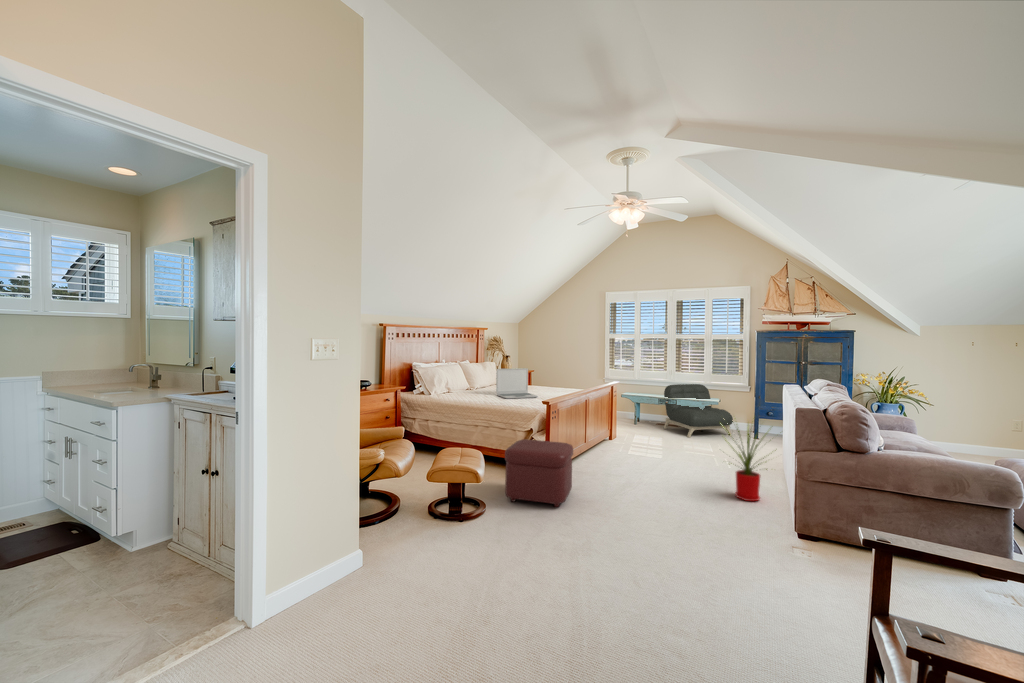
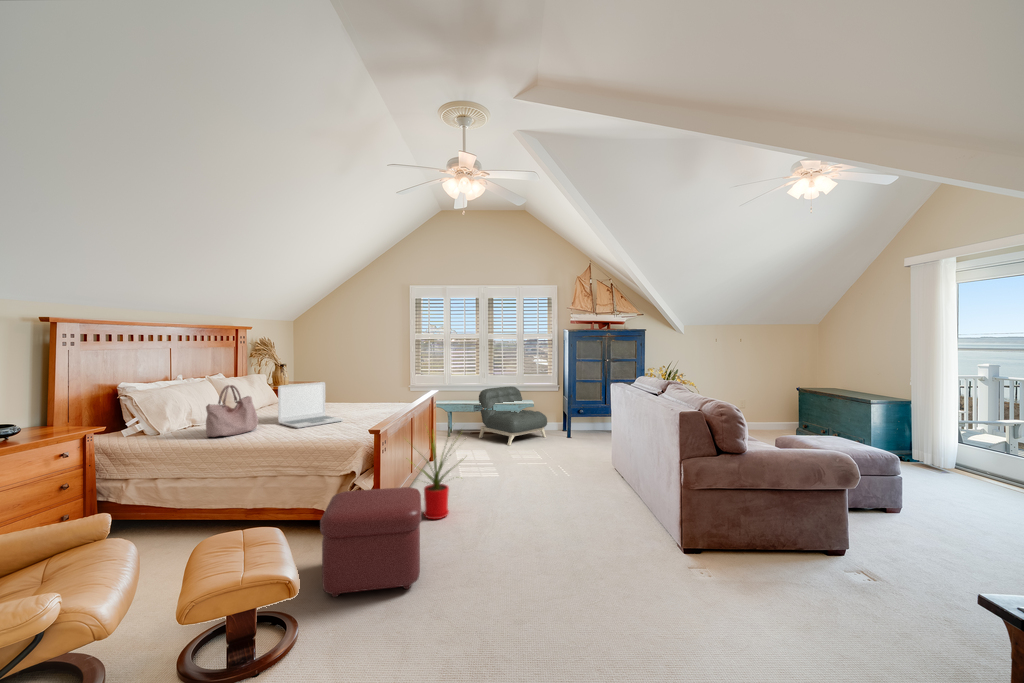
handbag: none [453,366,483,399] -> present [206,385,259,437]
house plant: present [728,429,767,501] -> present [414,437,464,519]

